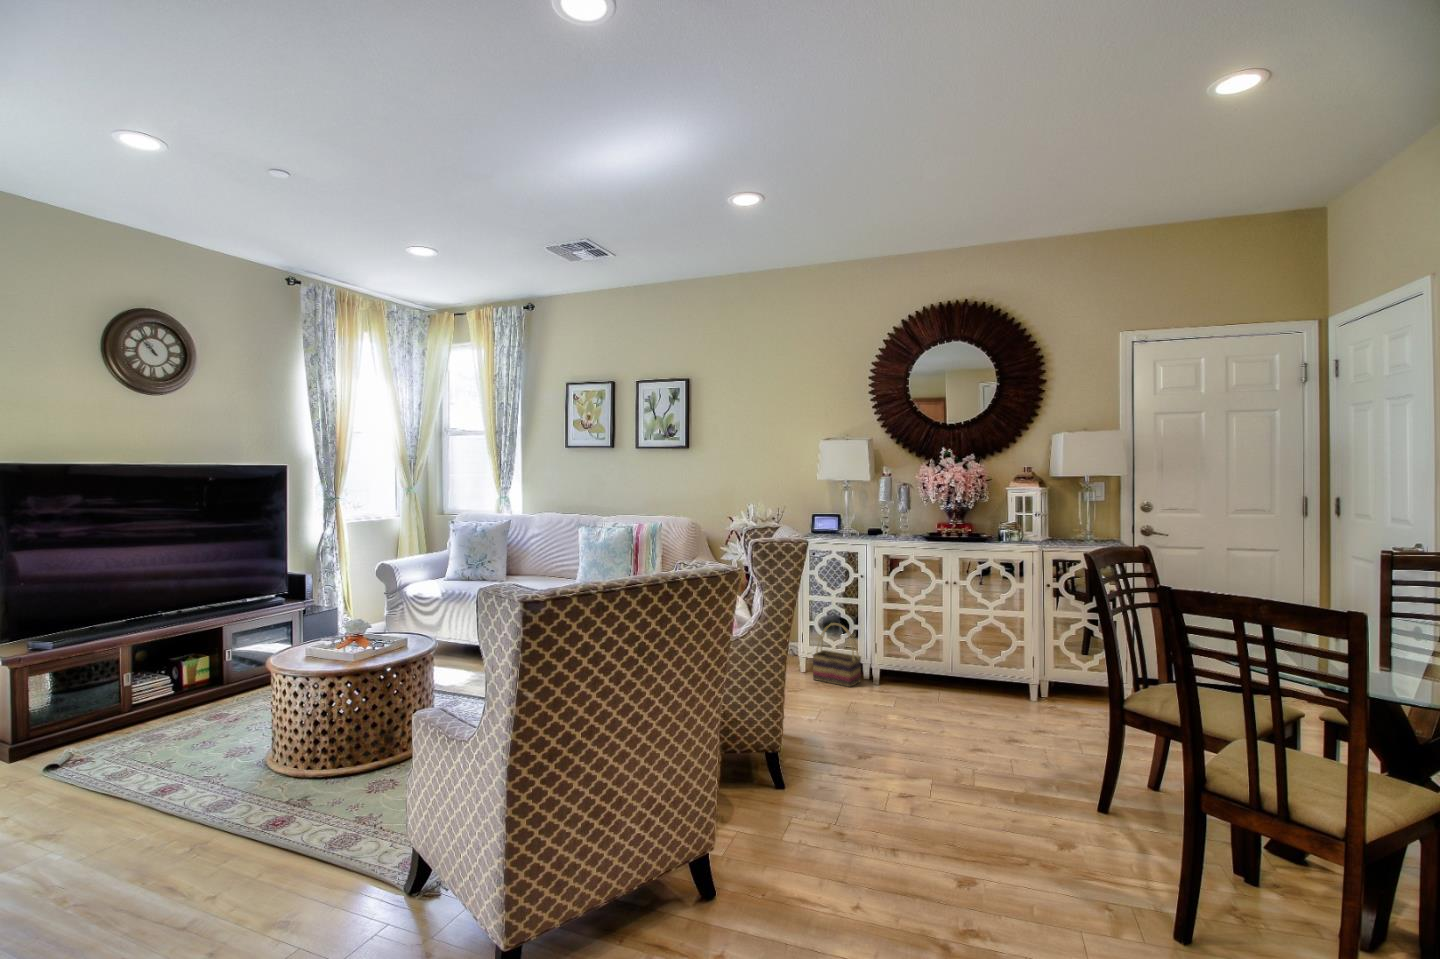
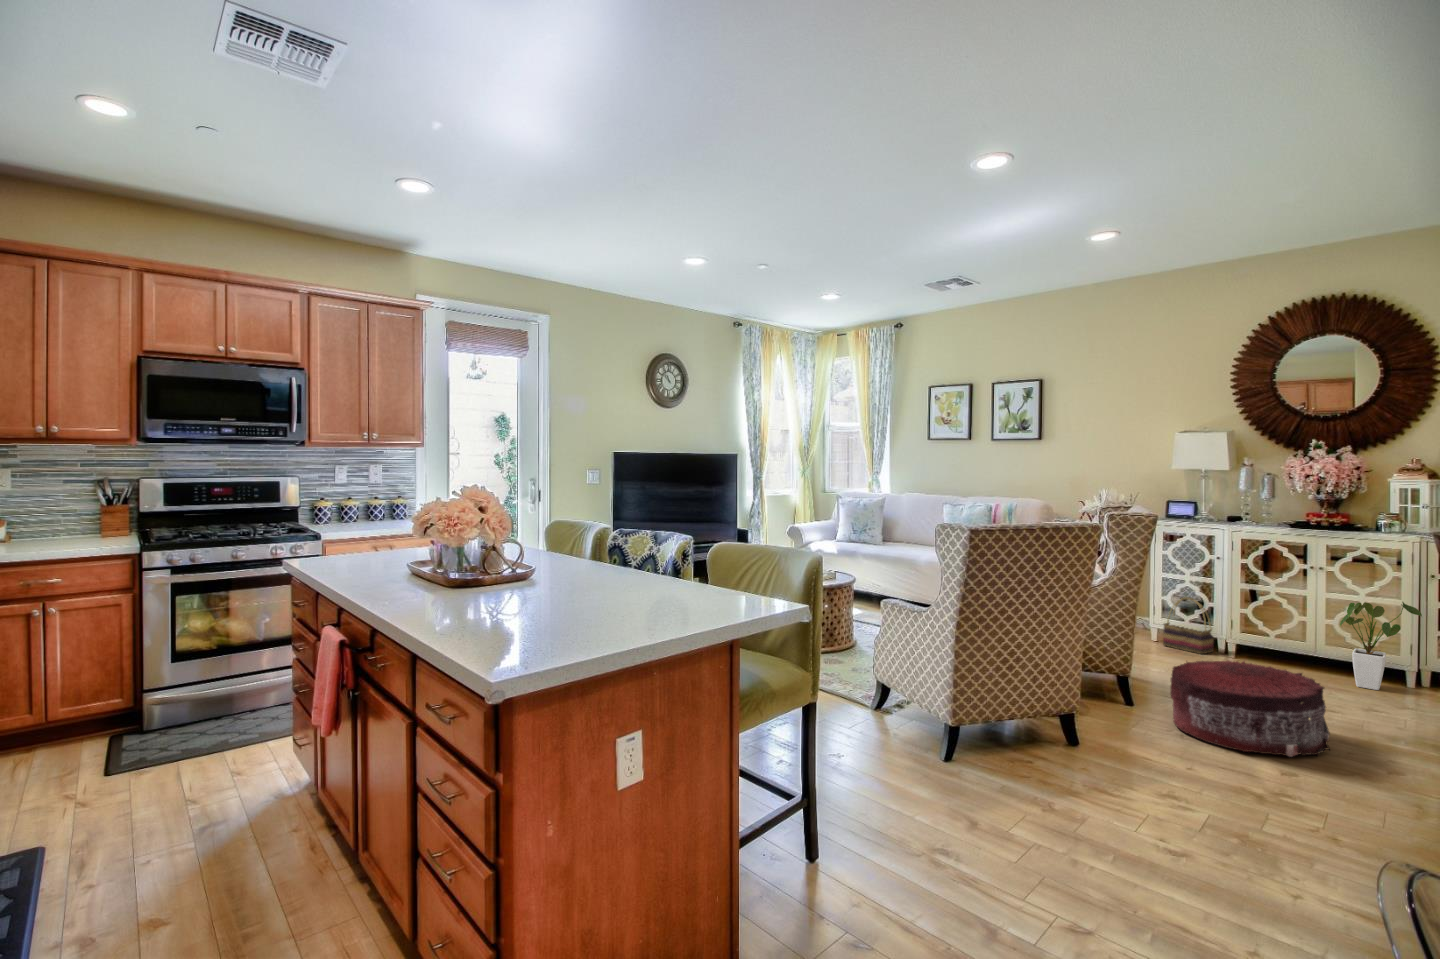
house plant: none [977,616,1044,715] -> present [1340,602,1422,690]
pouf: none [831,721,1012,873] -> present [1170,661,1330,757]

